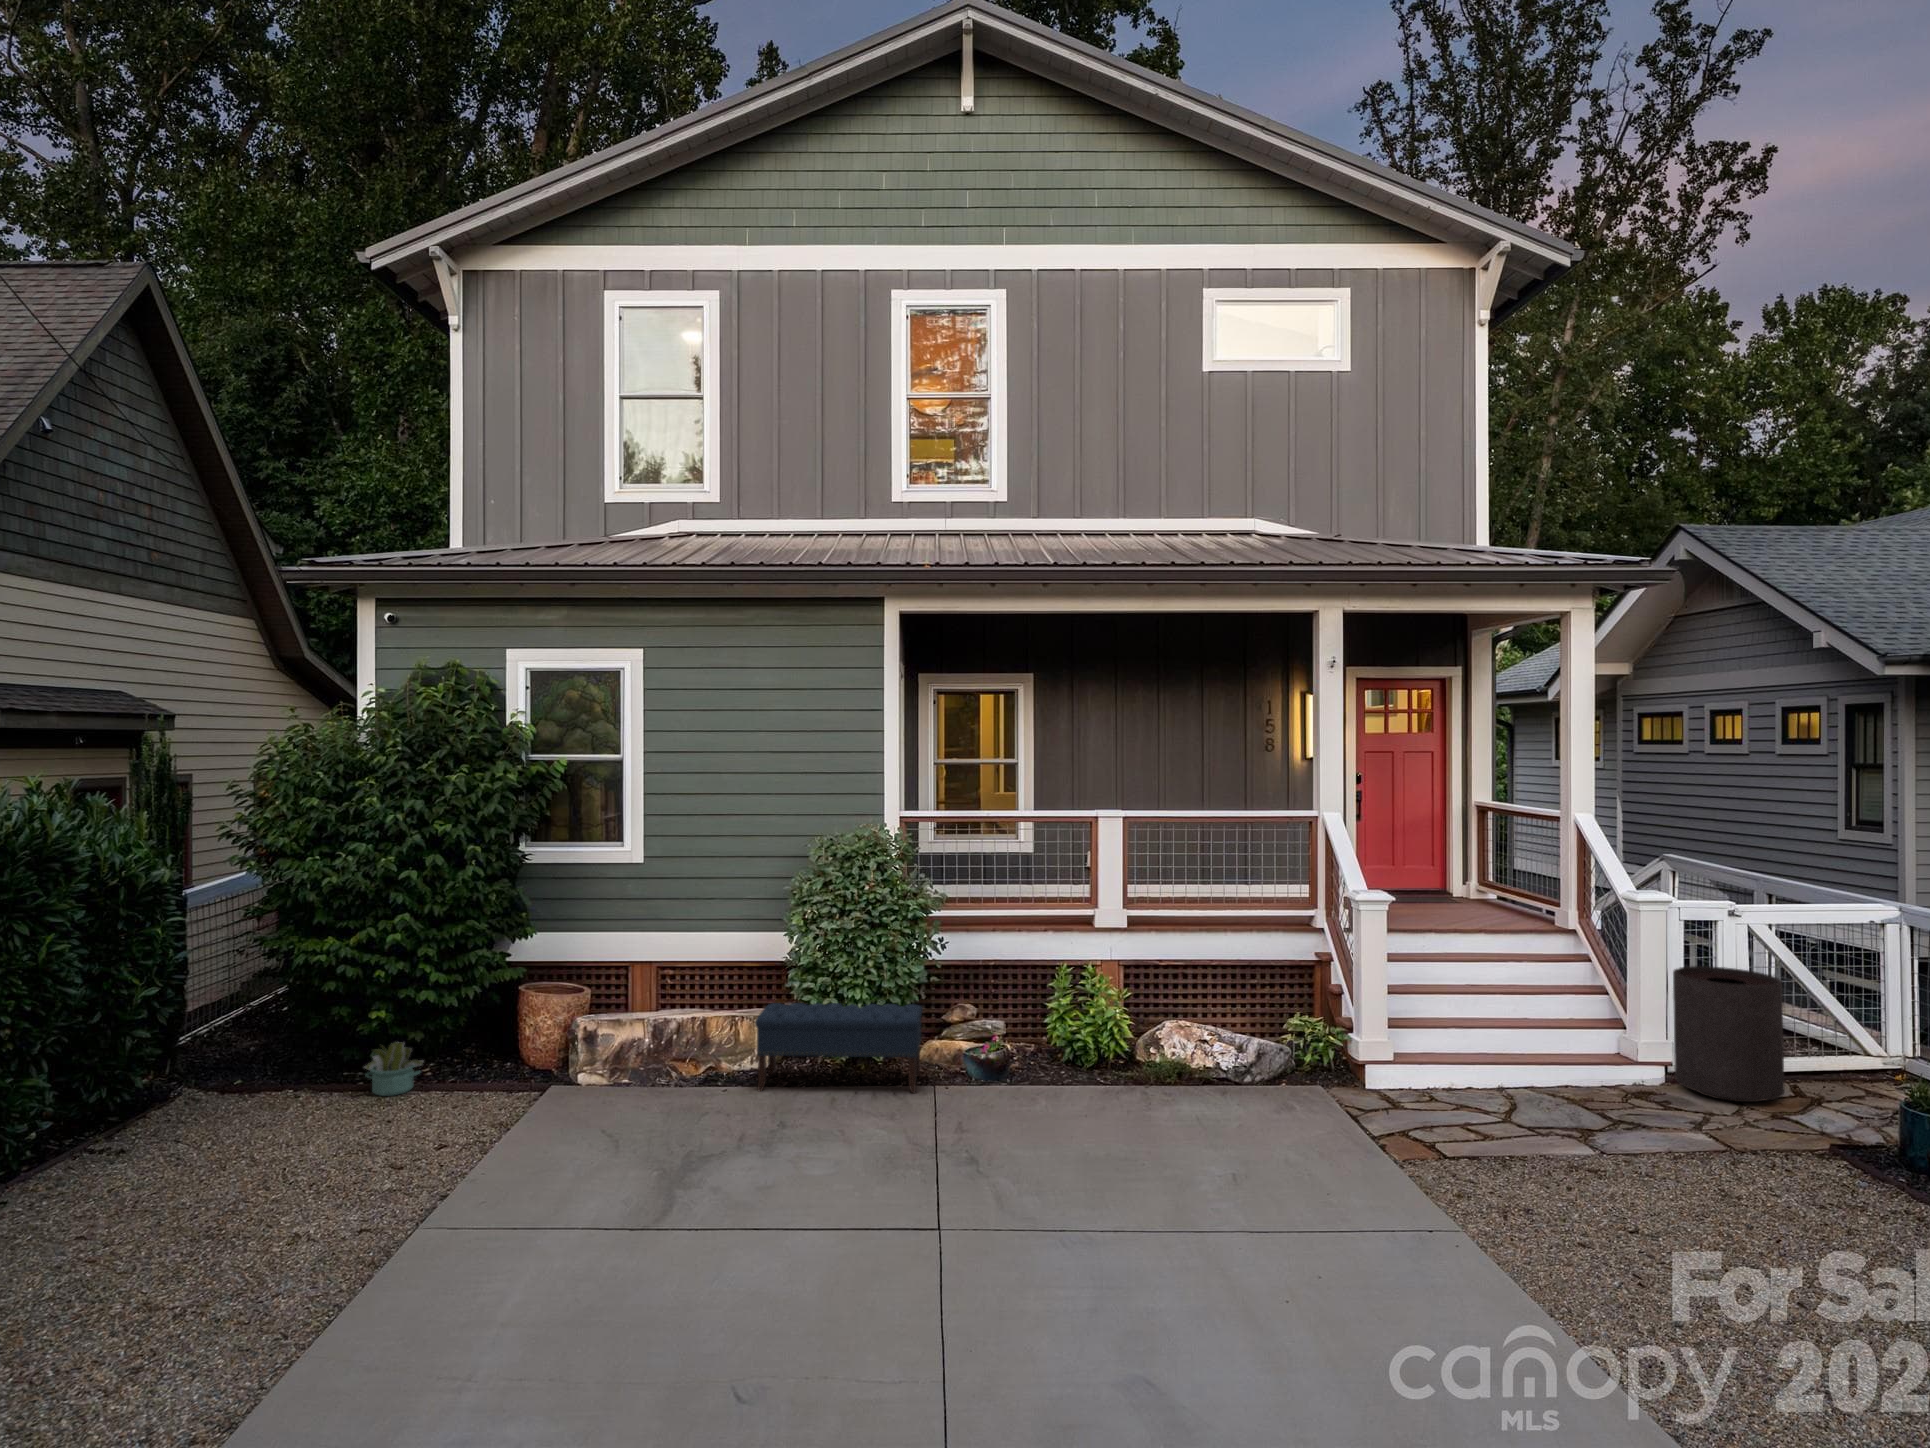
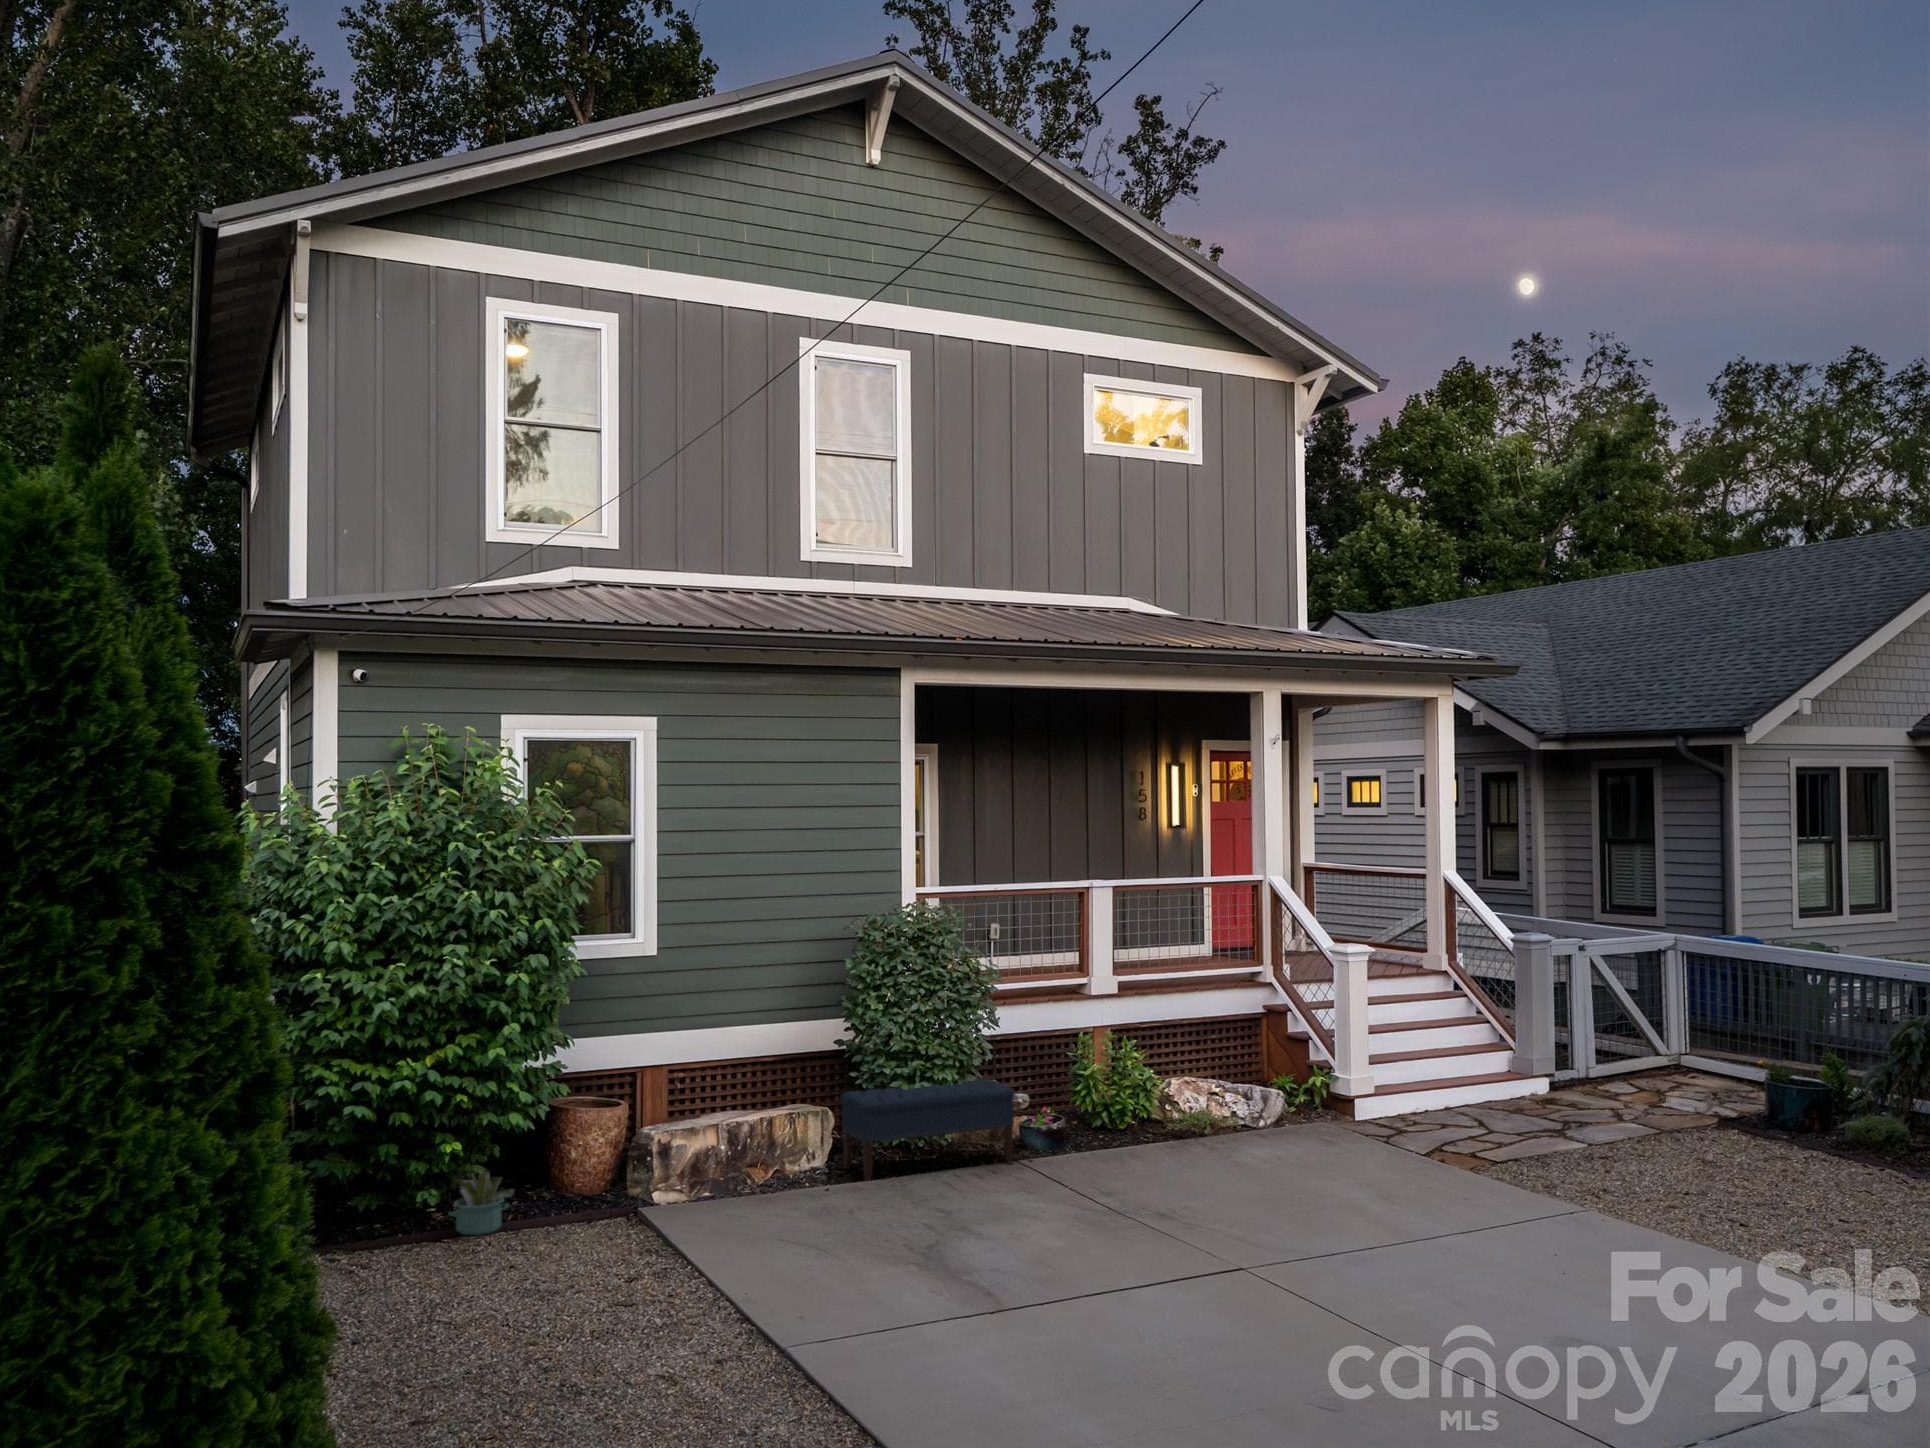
trash can: present [1673,966,1784,1102] -> none [1540,989,1627,1094]

